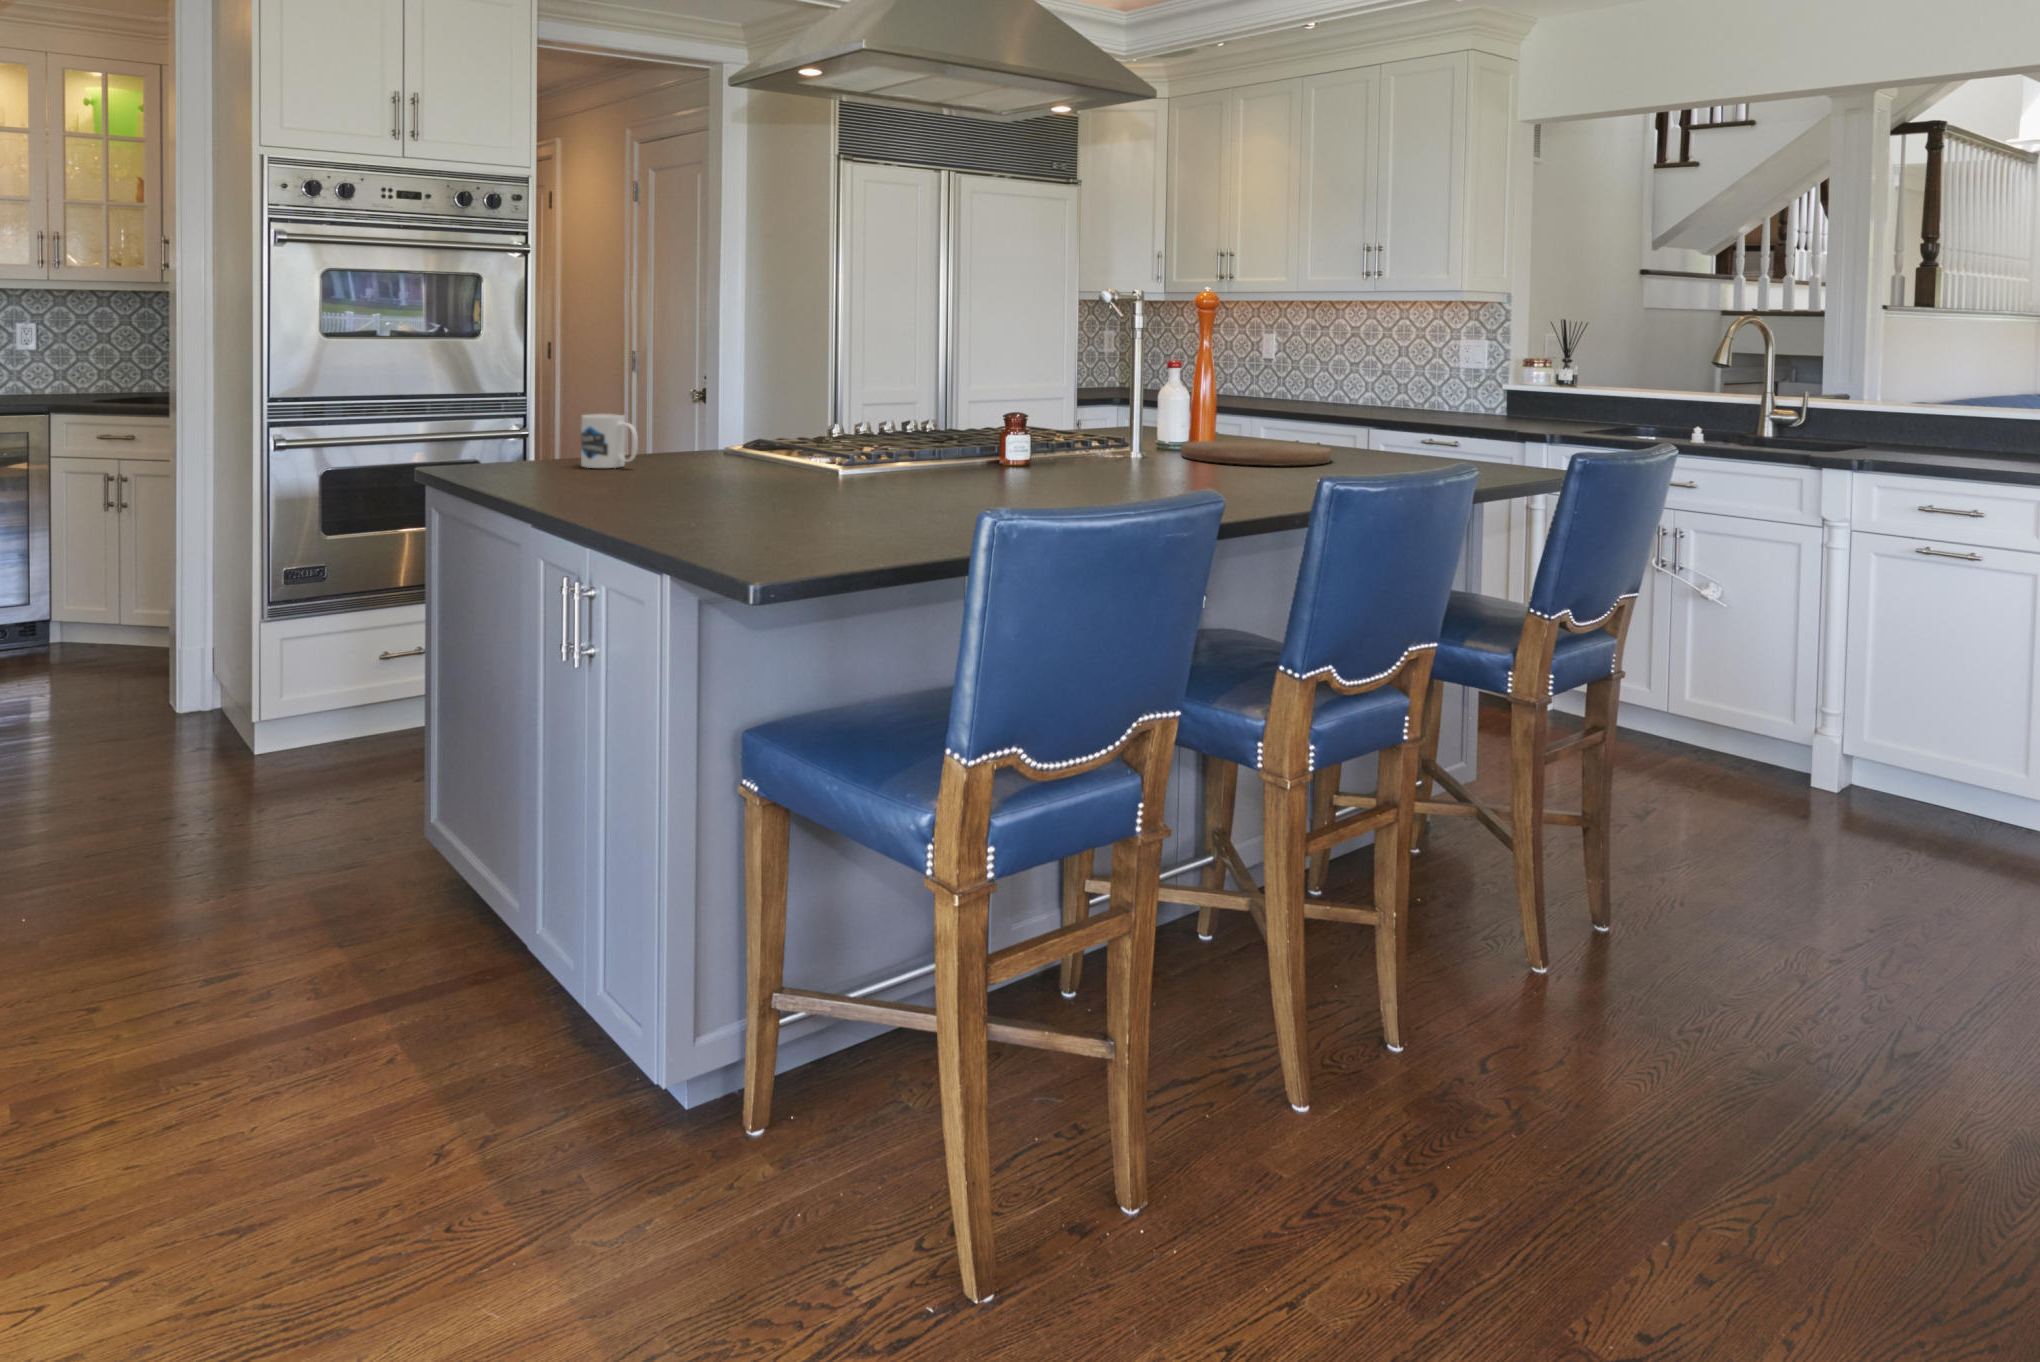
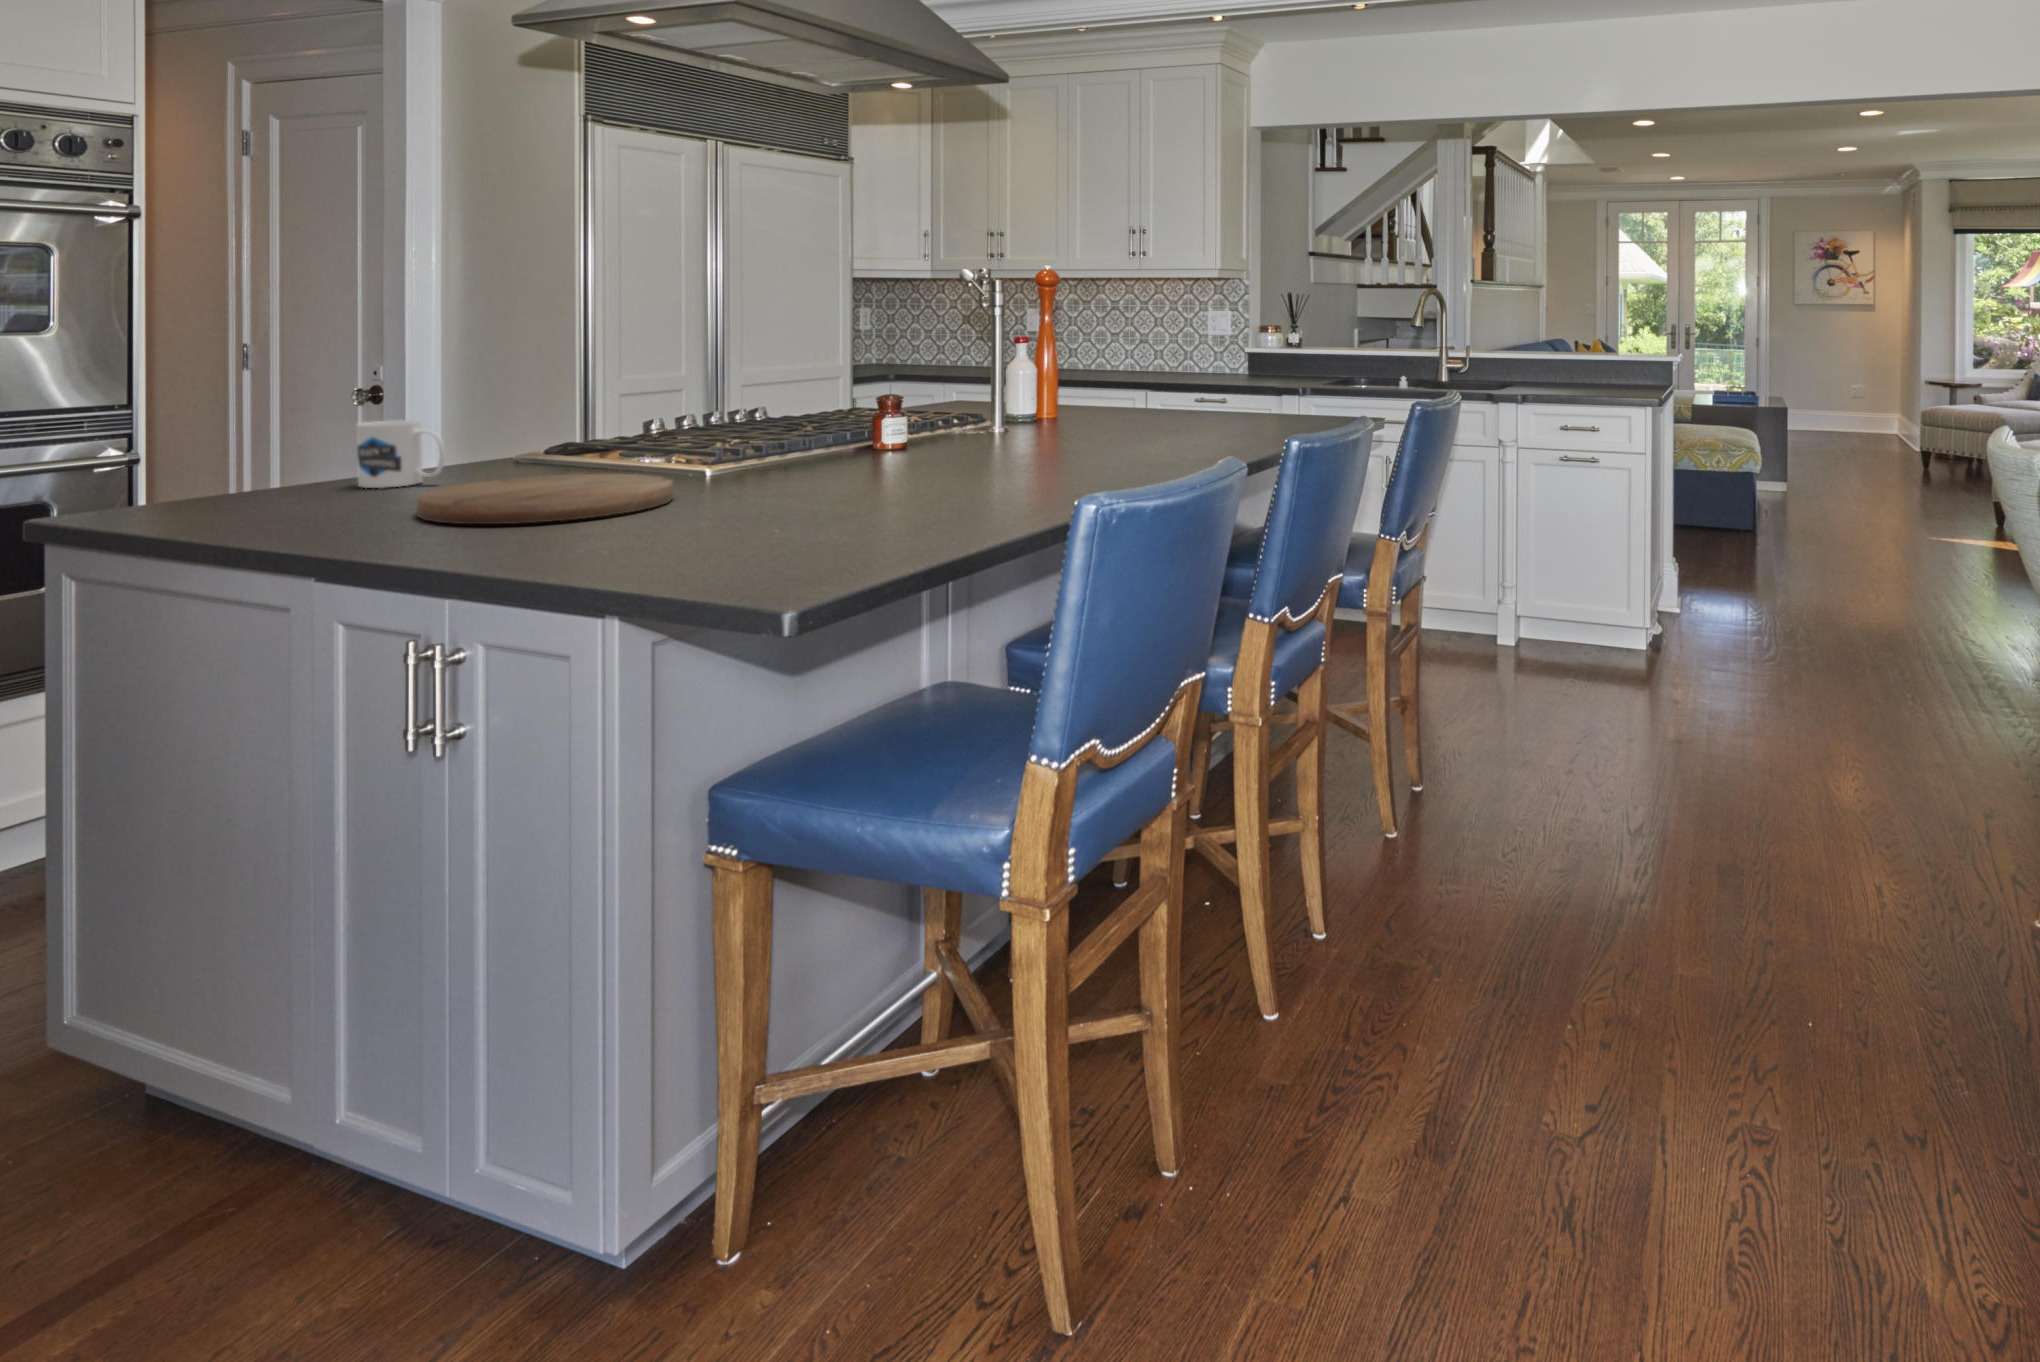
cutting board: present [1181,440,1331,466] -> present [417,474,673,524]

